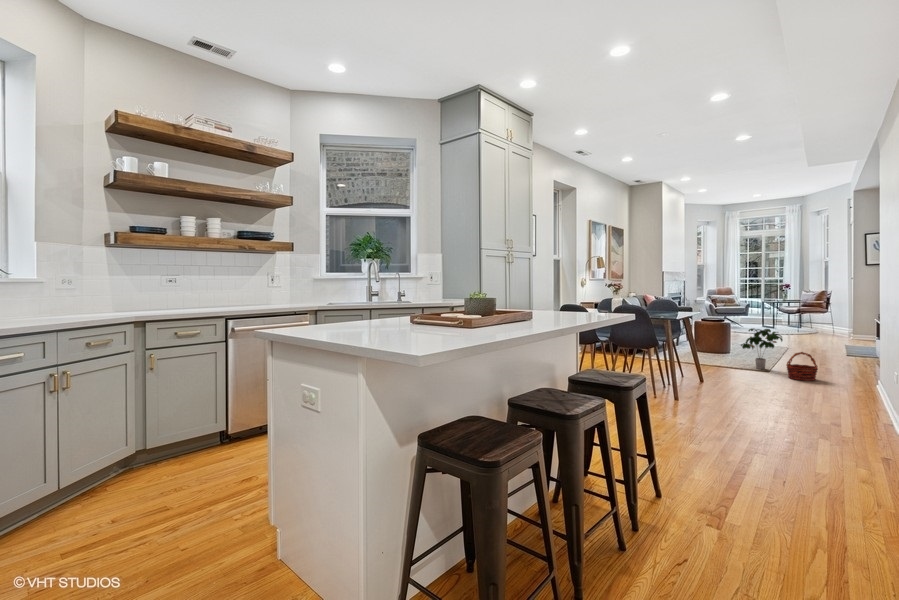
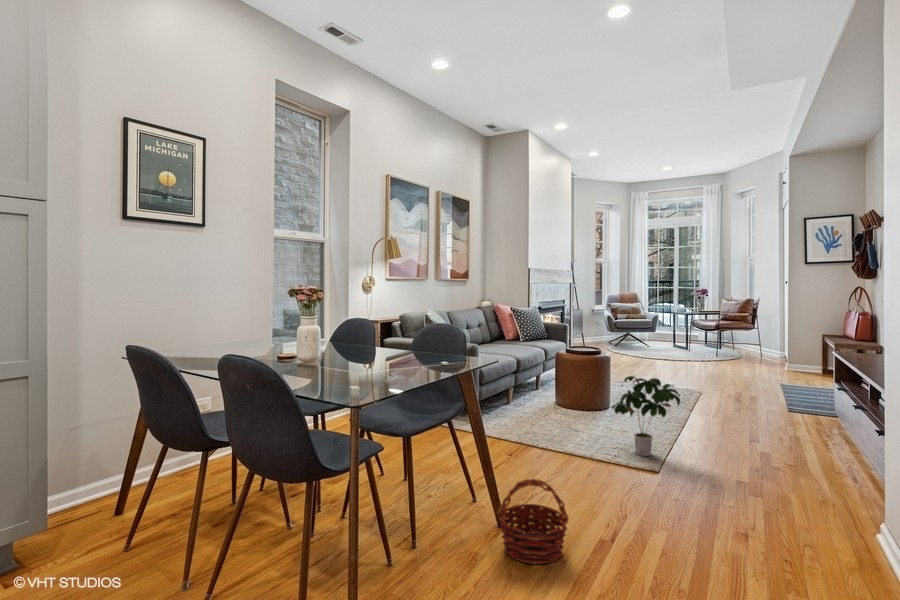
basket: present [786,352,818,381] -> present [498,479,568,564]

